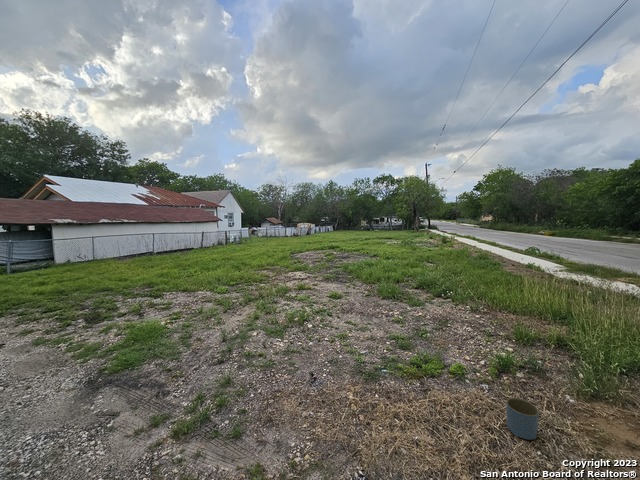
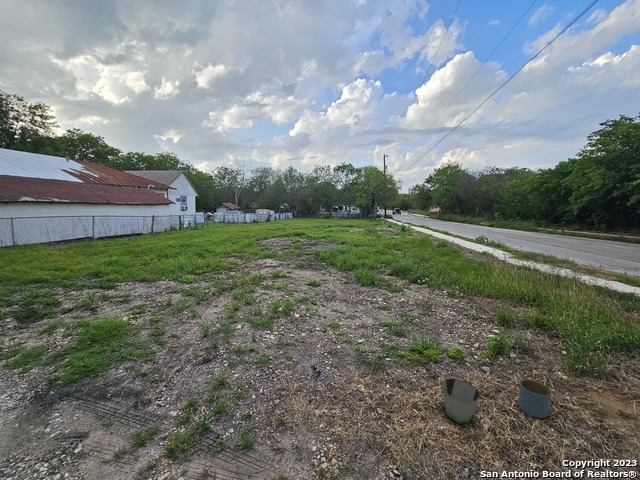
bucket: none [421,387,457,437] -> present [441,374,480,424]

